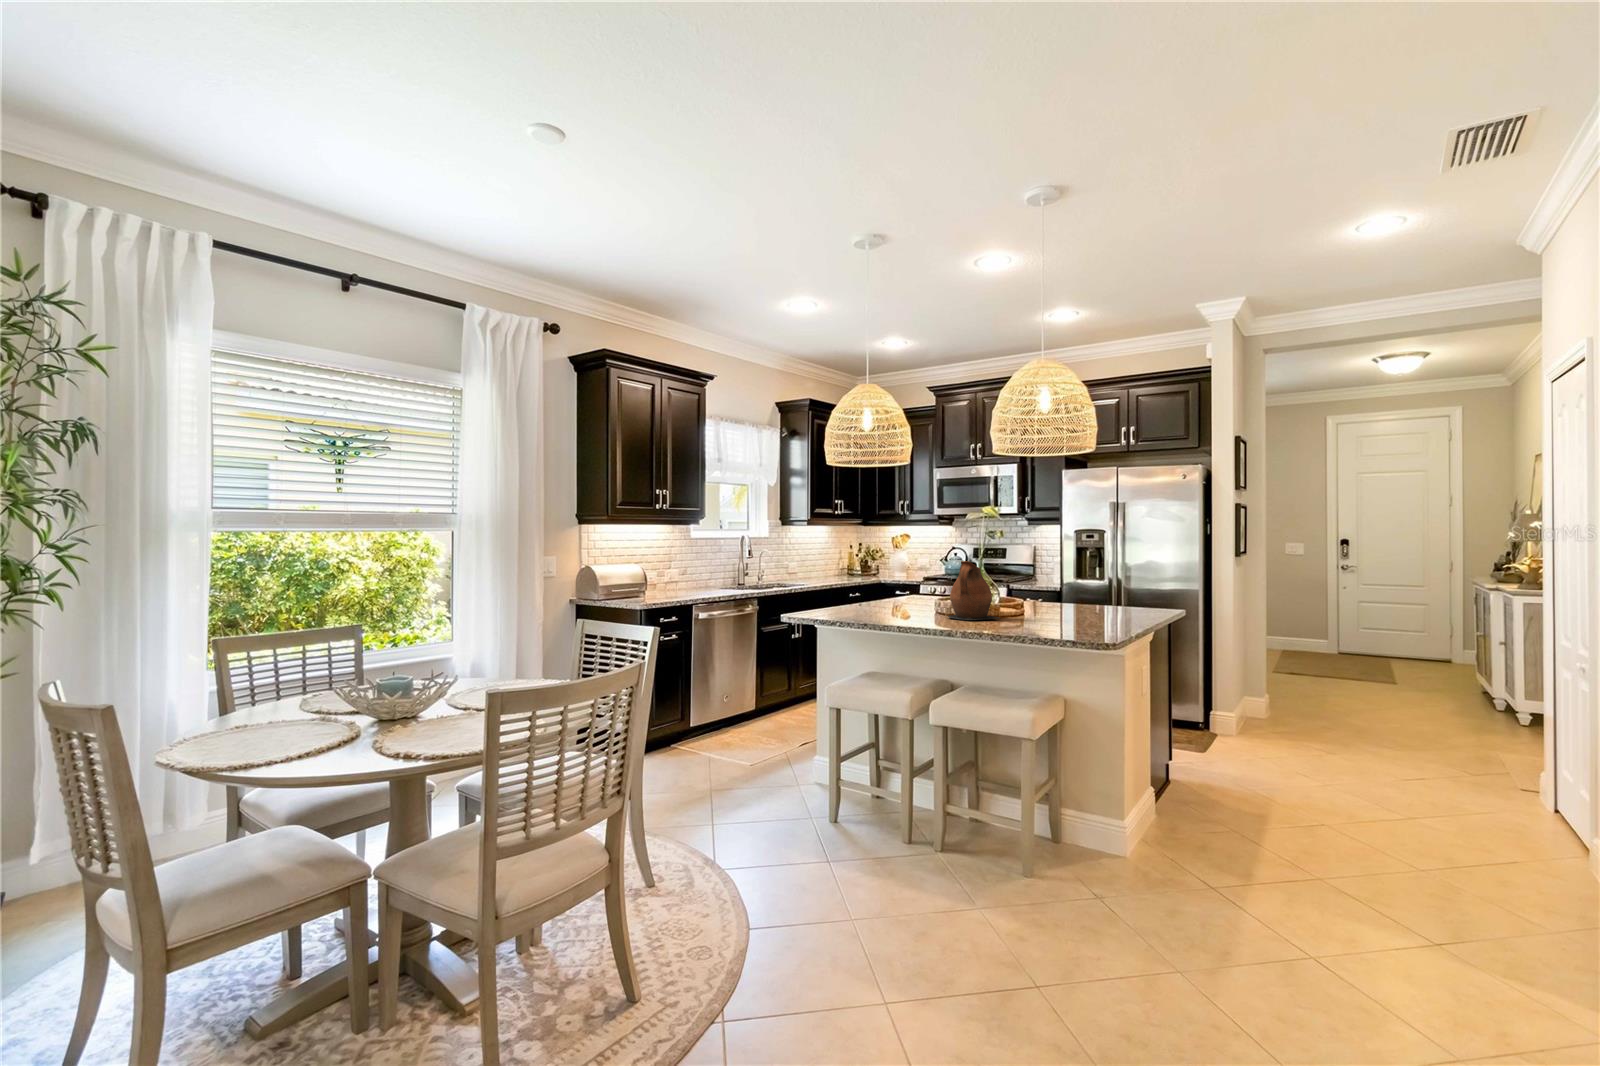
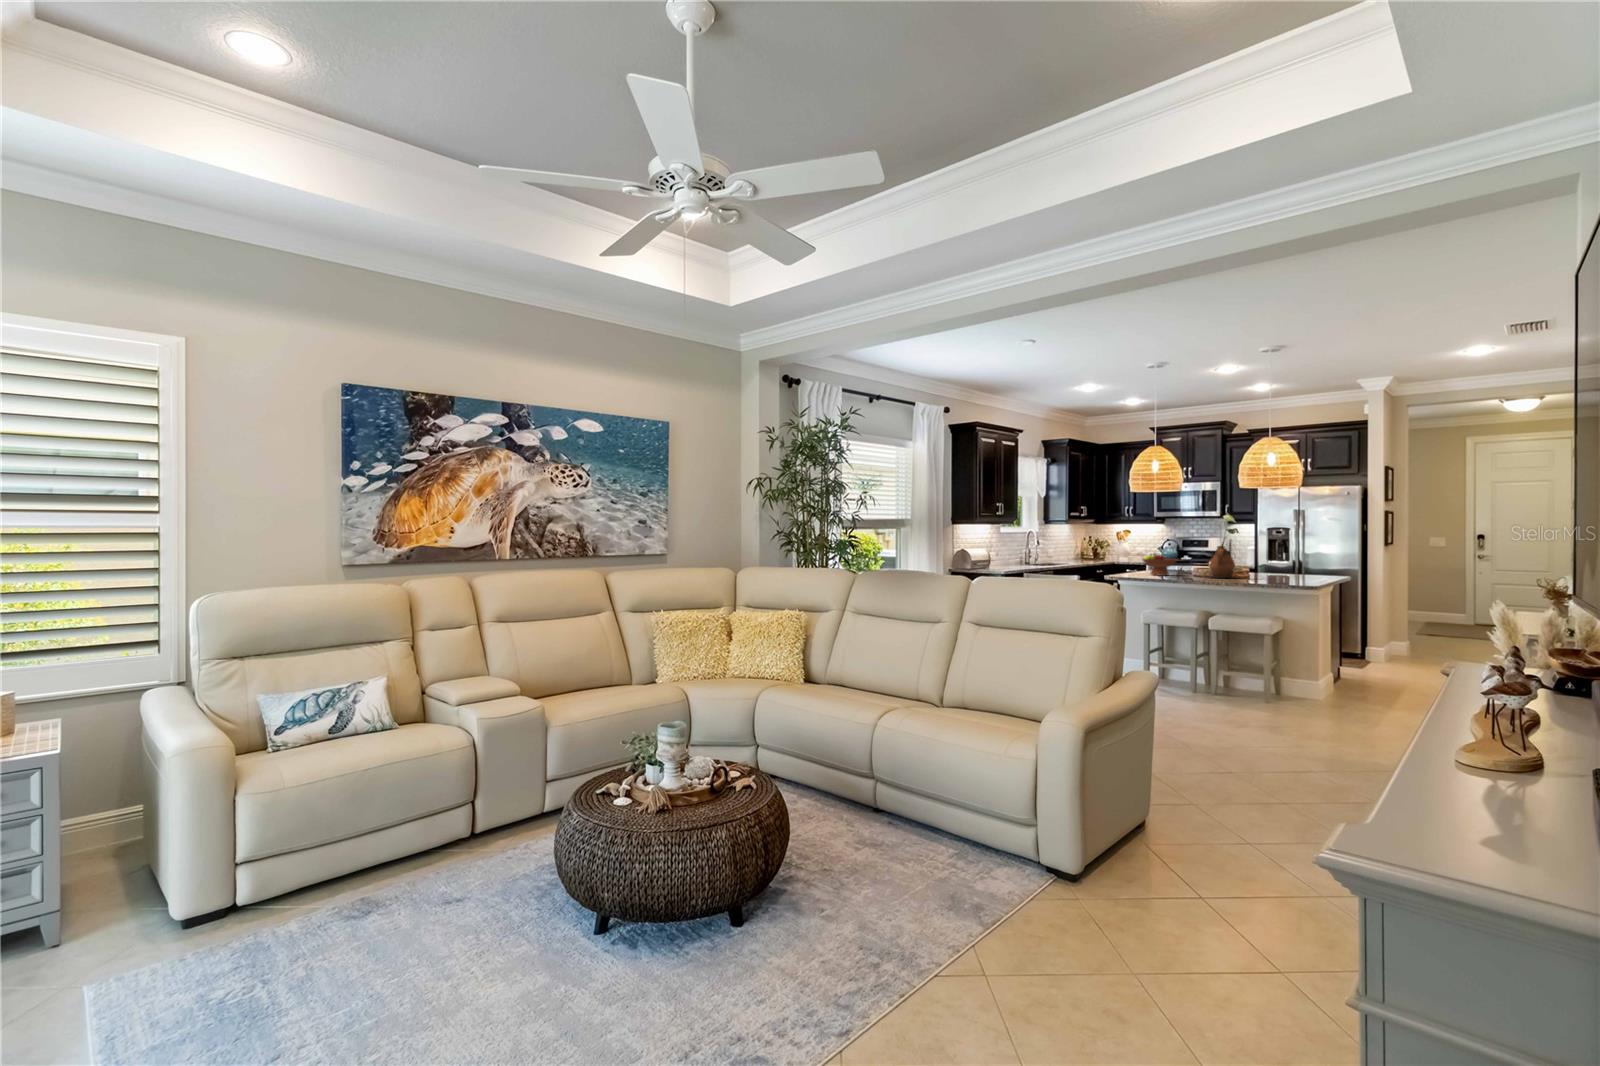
fruit bowl: none [854,572,913,611] -> present [1142,553,1177,576]

